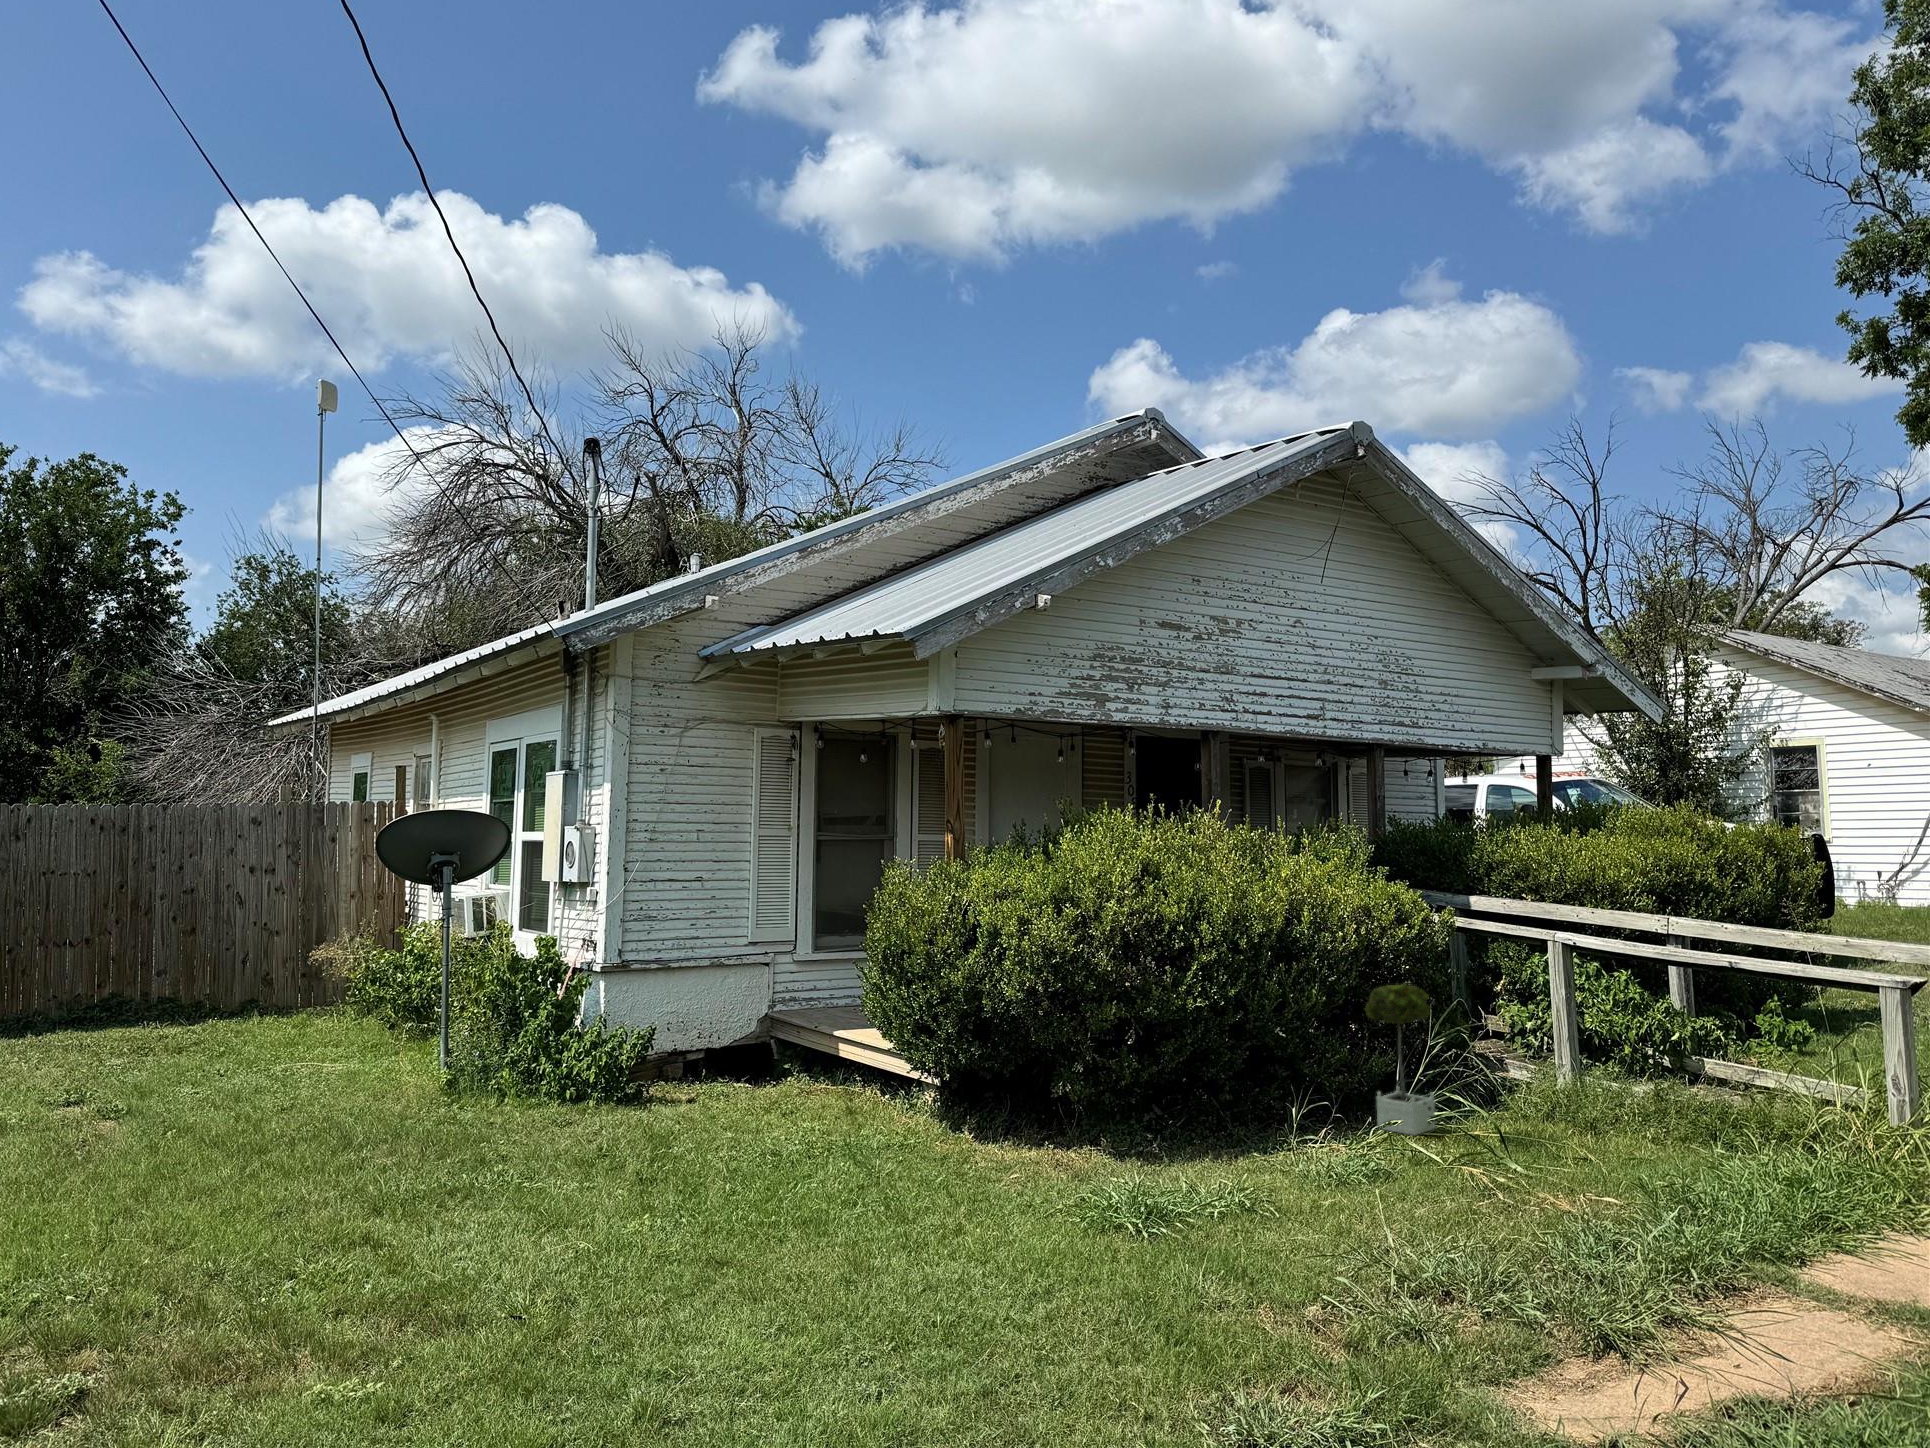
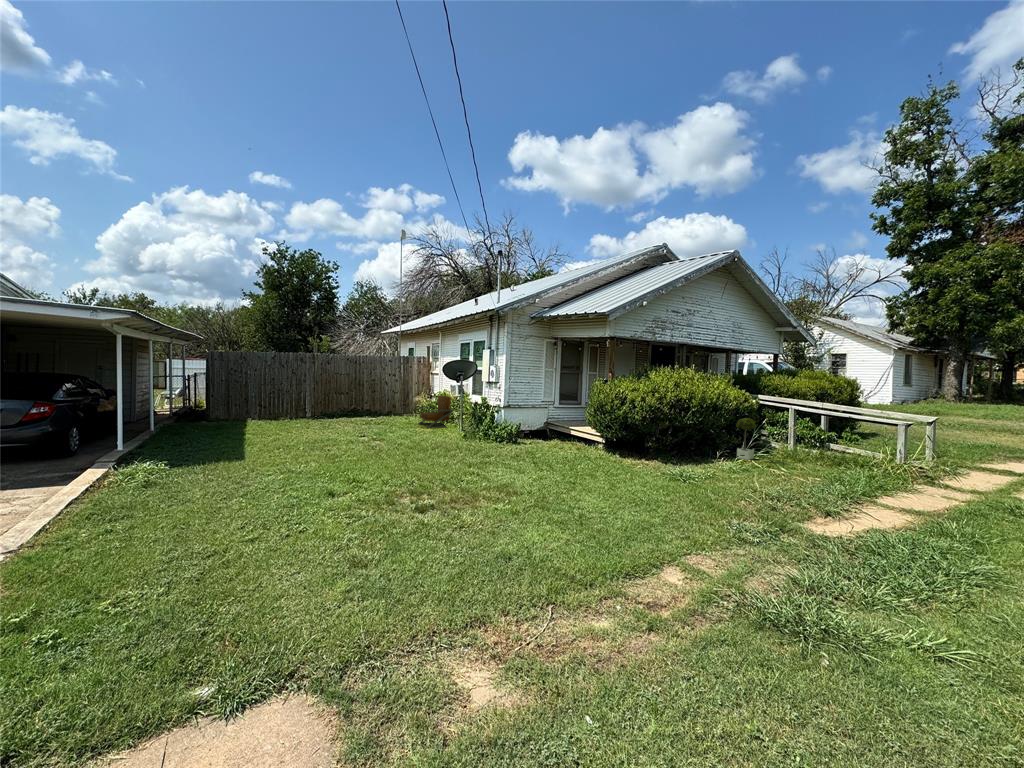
lounge chair: none [327,932,450,1055] -> present [419,395,453,428]

